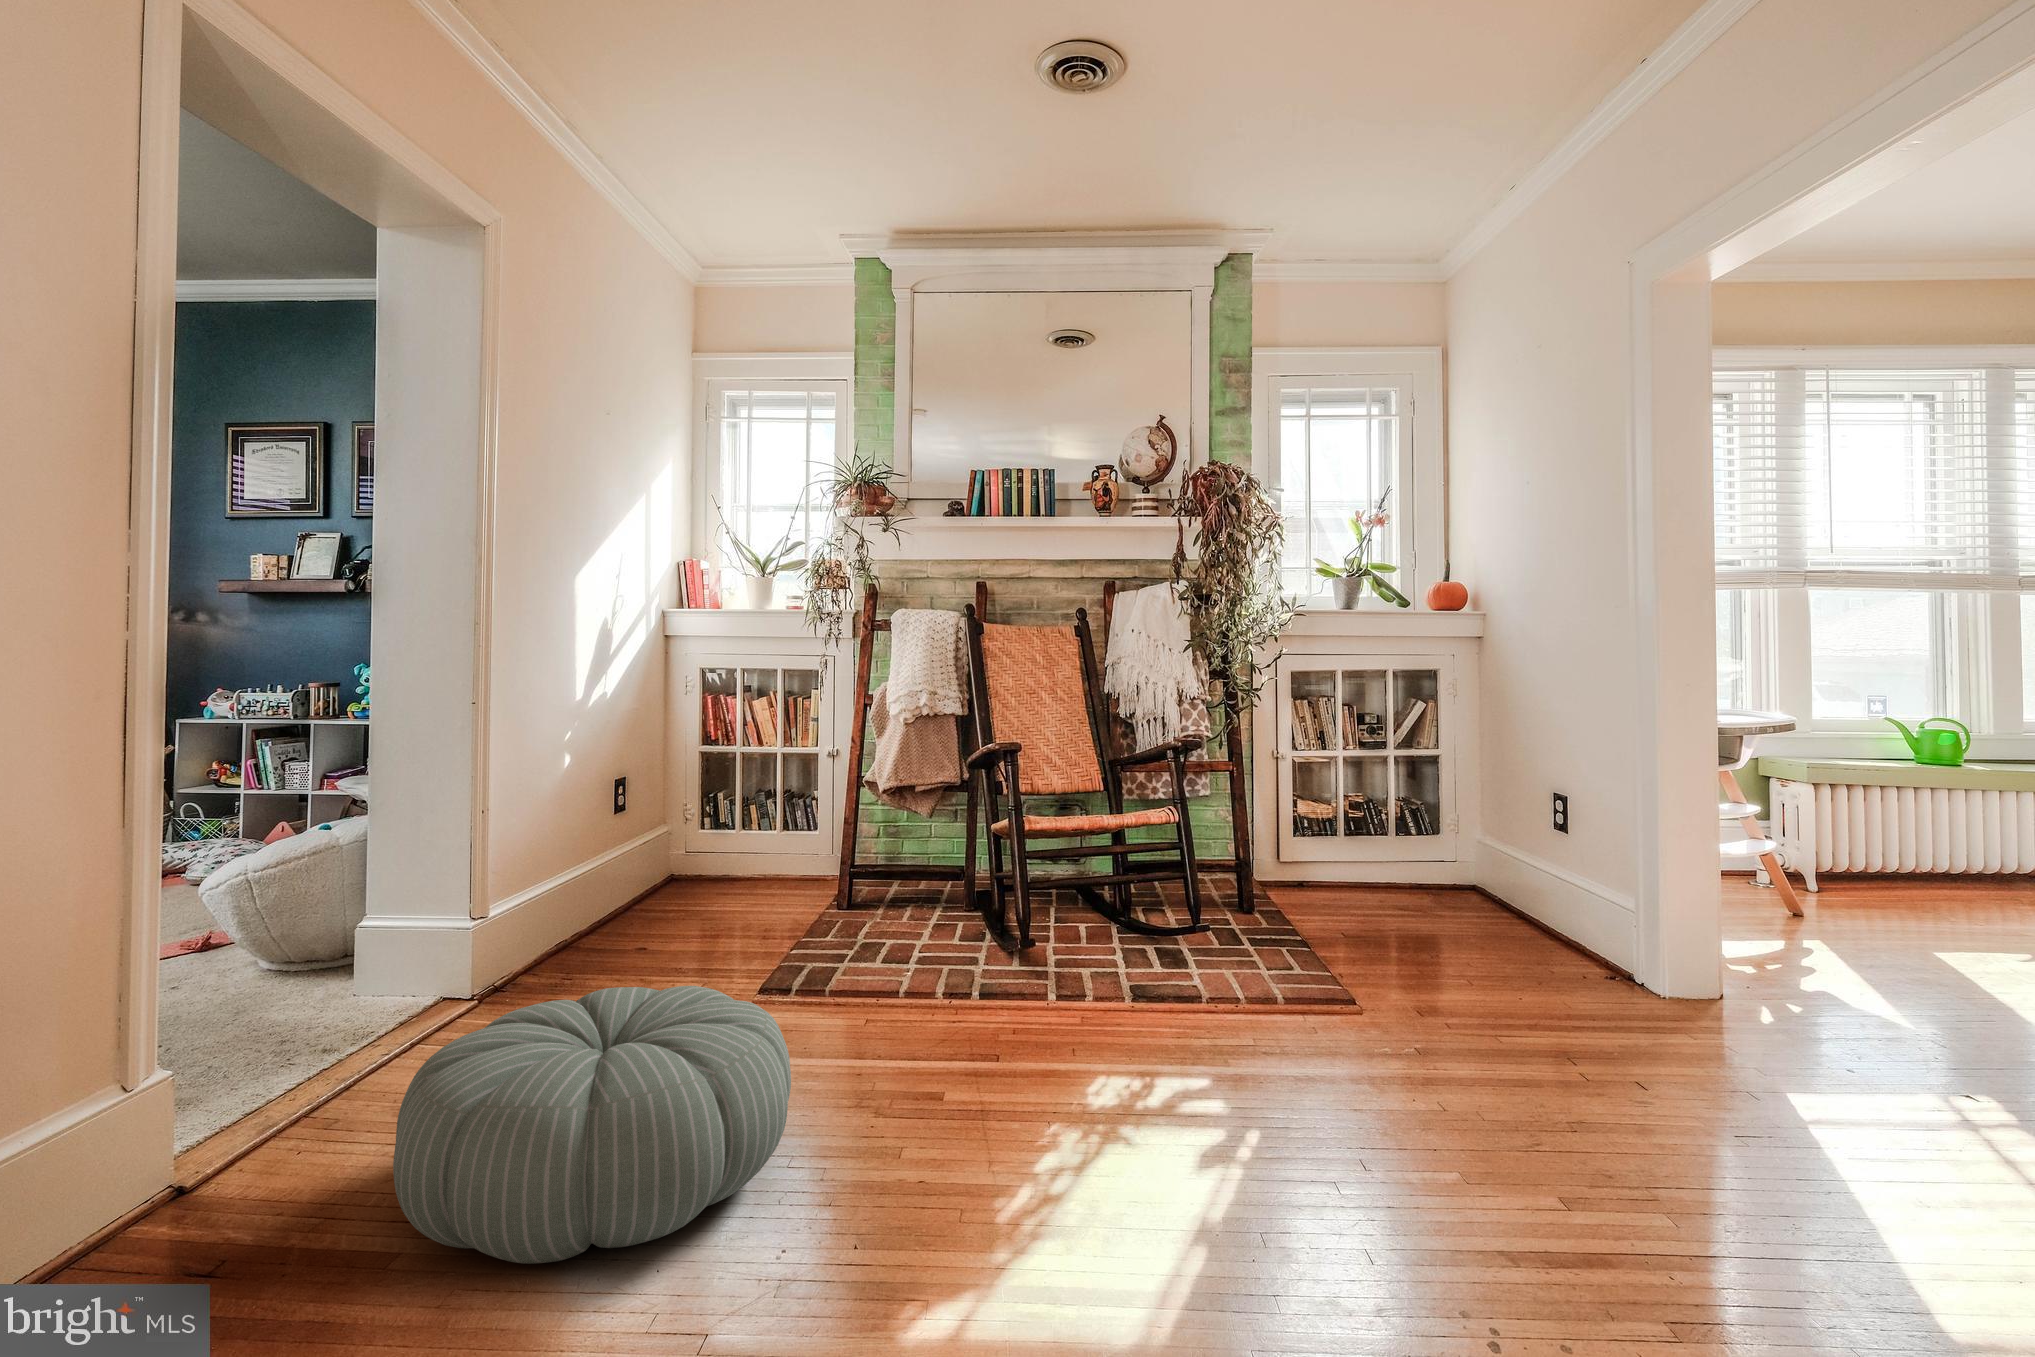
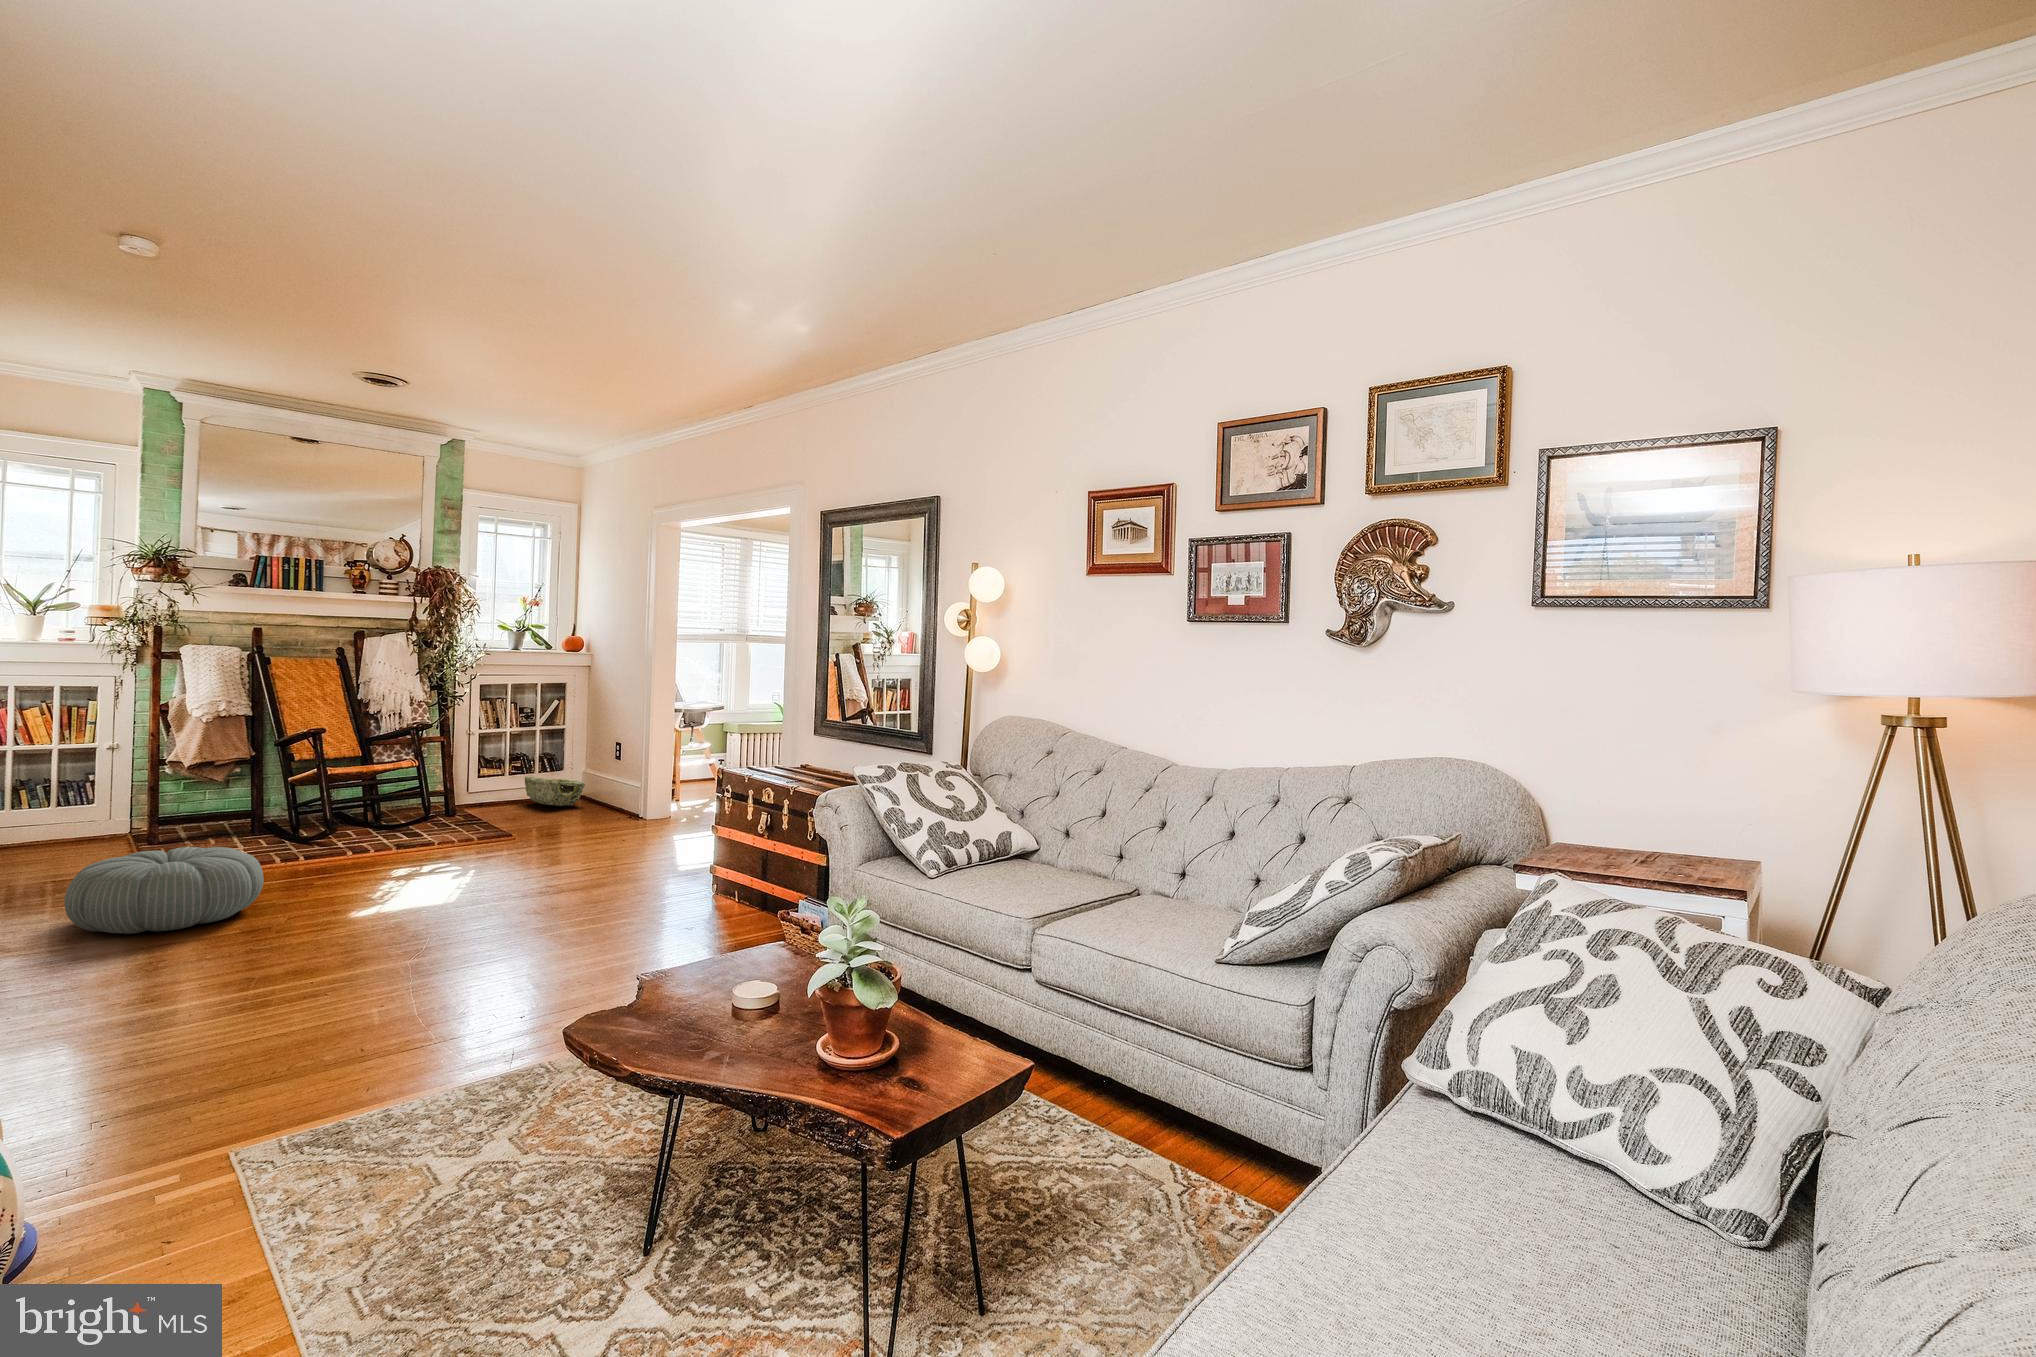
woven basket: none [1370,842,1492,912] -> present [525,776,585,806]

